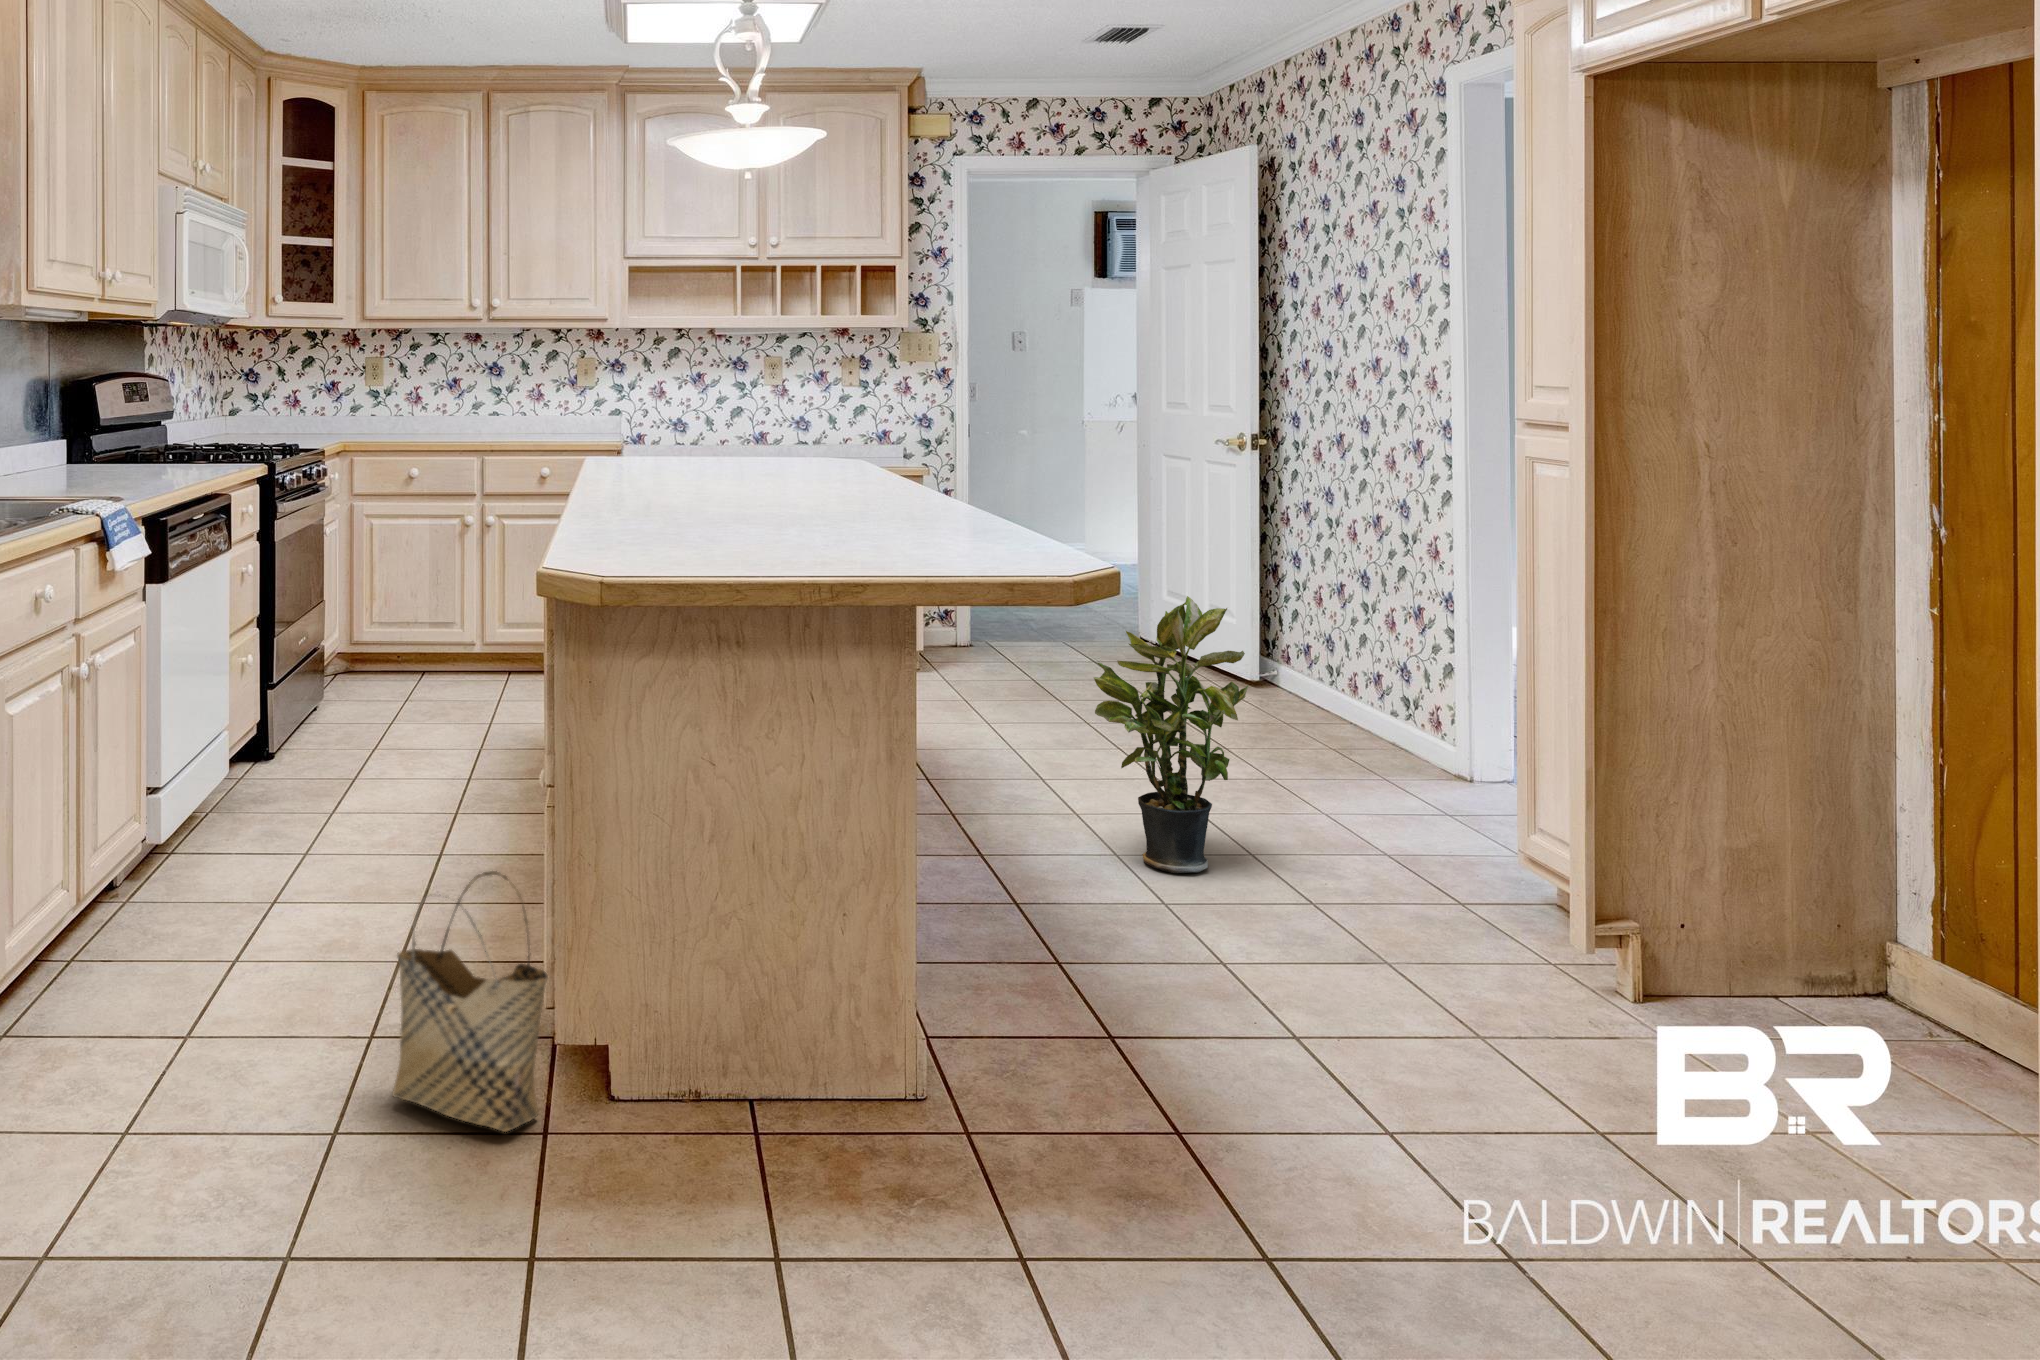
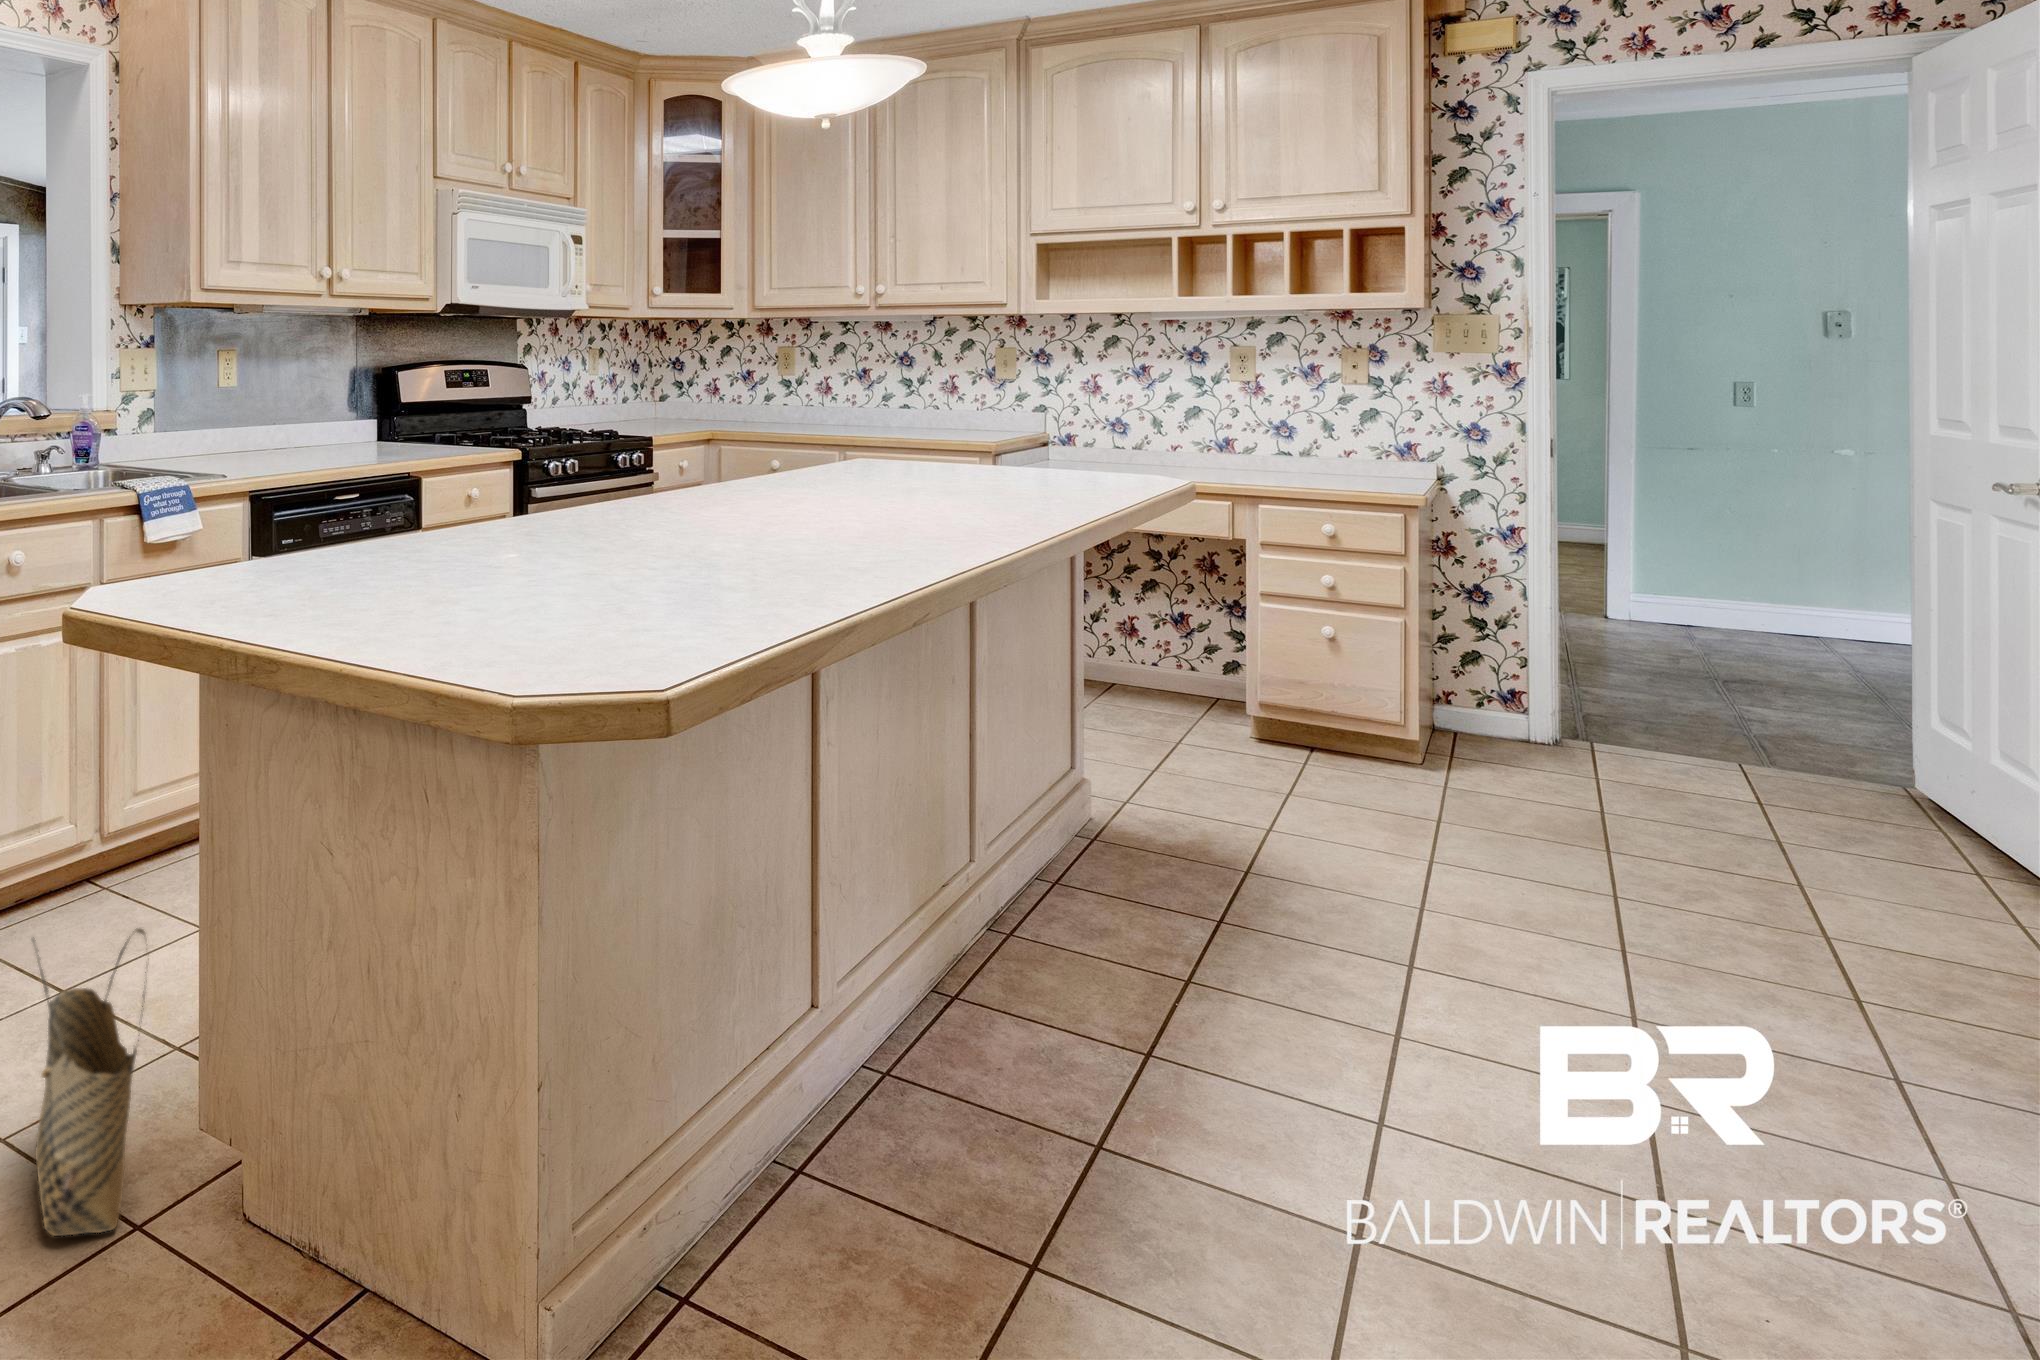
potted plant: present [1094,596,1248,873] -> none [1296,757,1604,1237]

